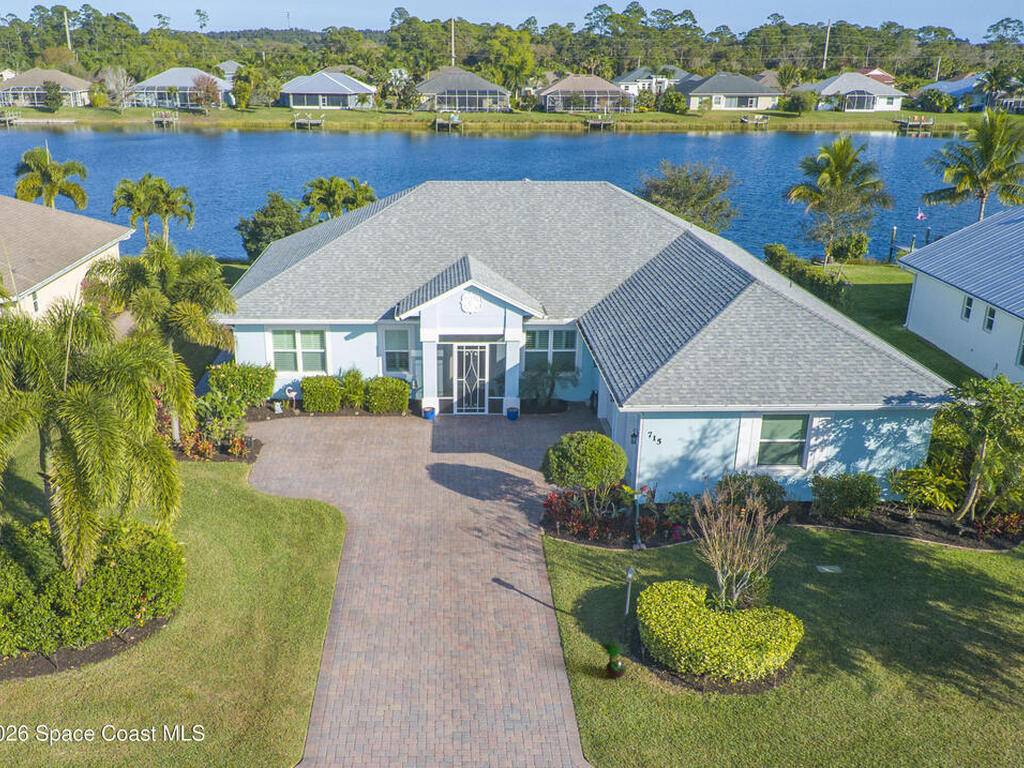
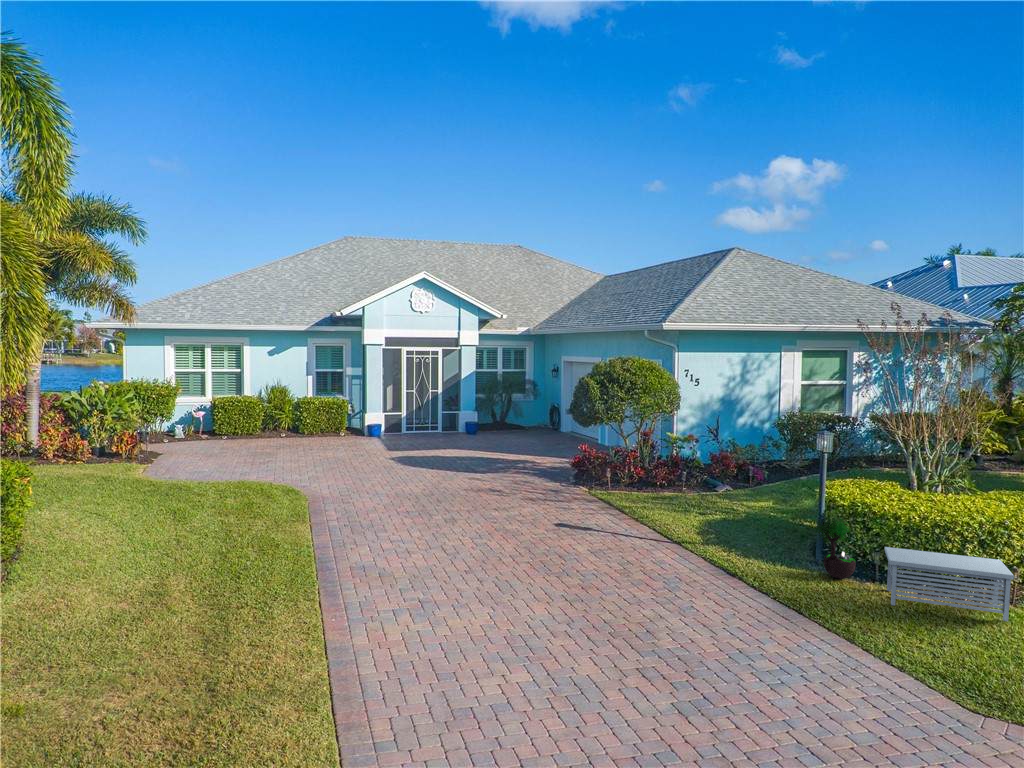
storage bench: none [618,669,691,735] -> present [885,547,1014,621]

